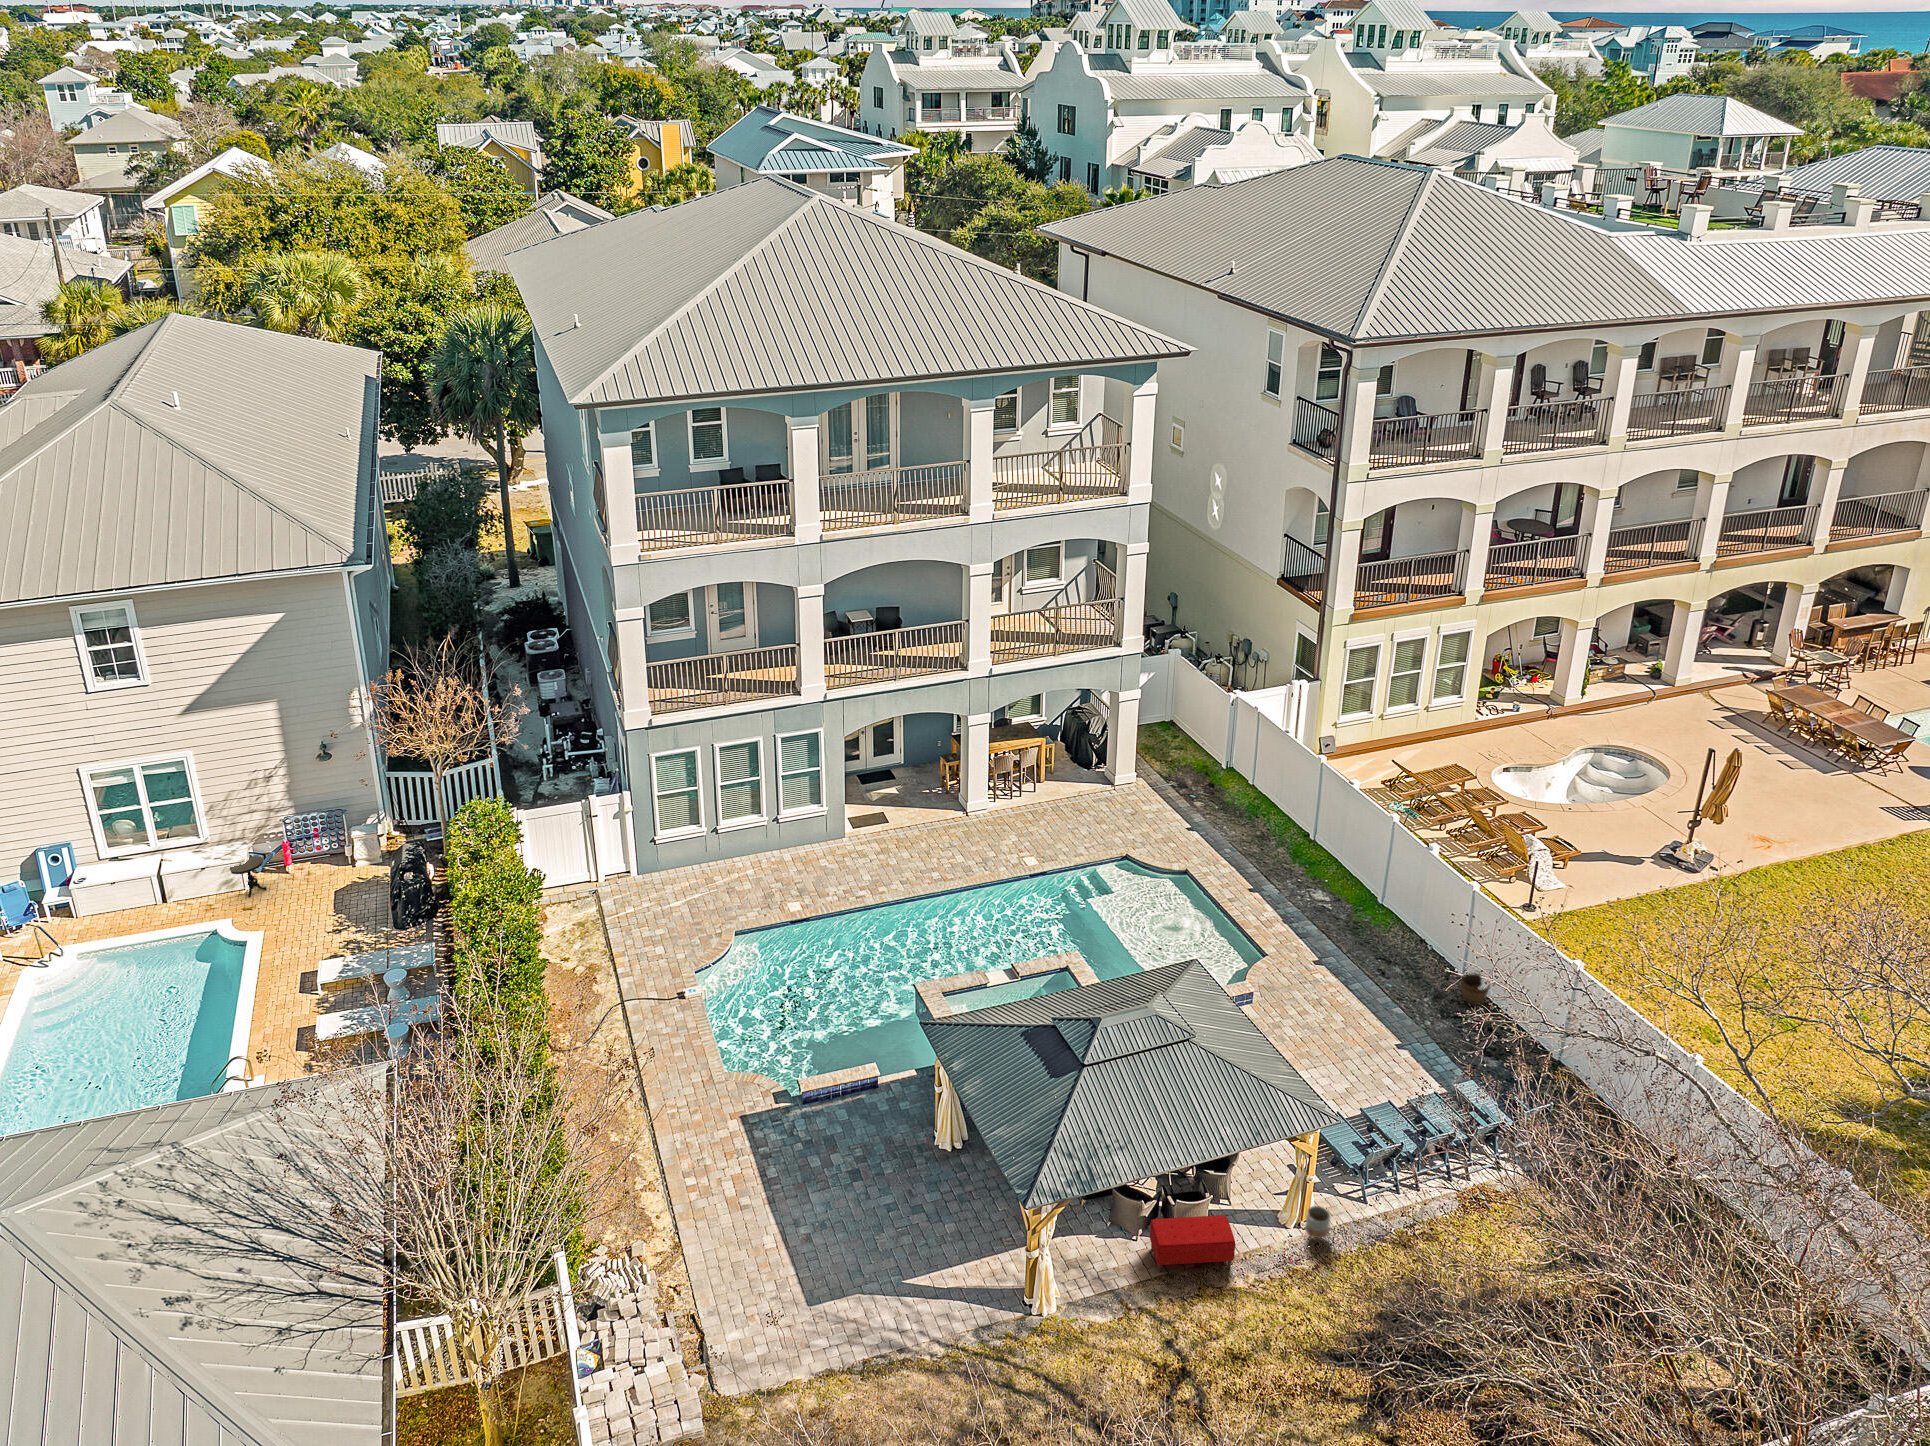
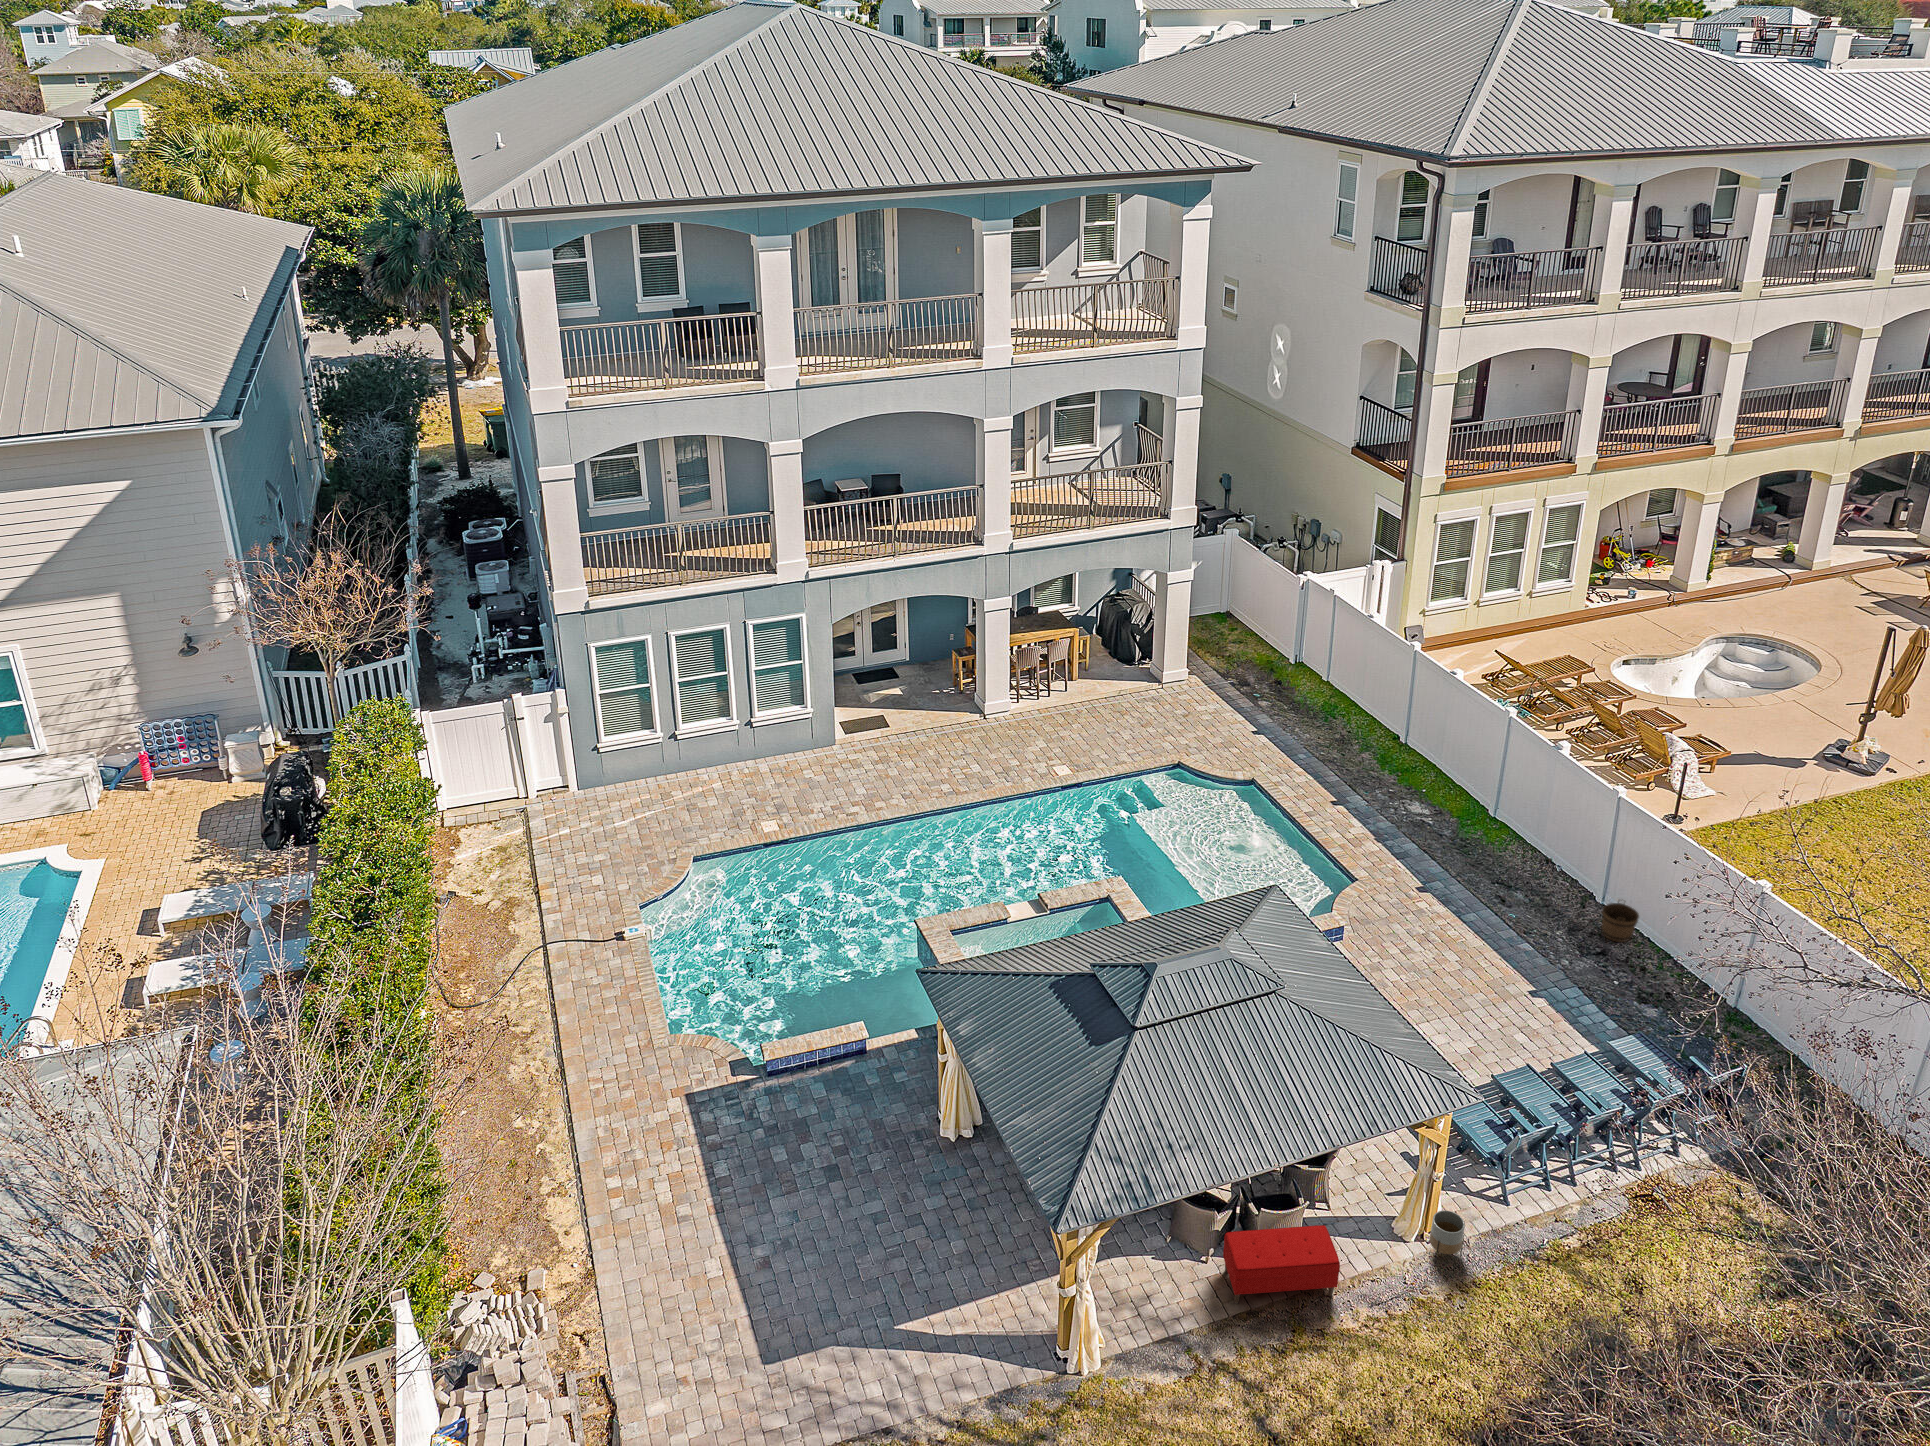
side table: present [230,856,266,897] -> none [65,774,115,825]

